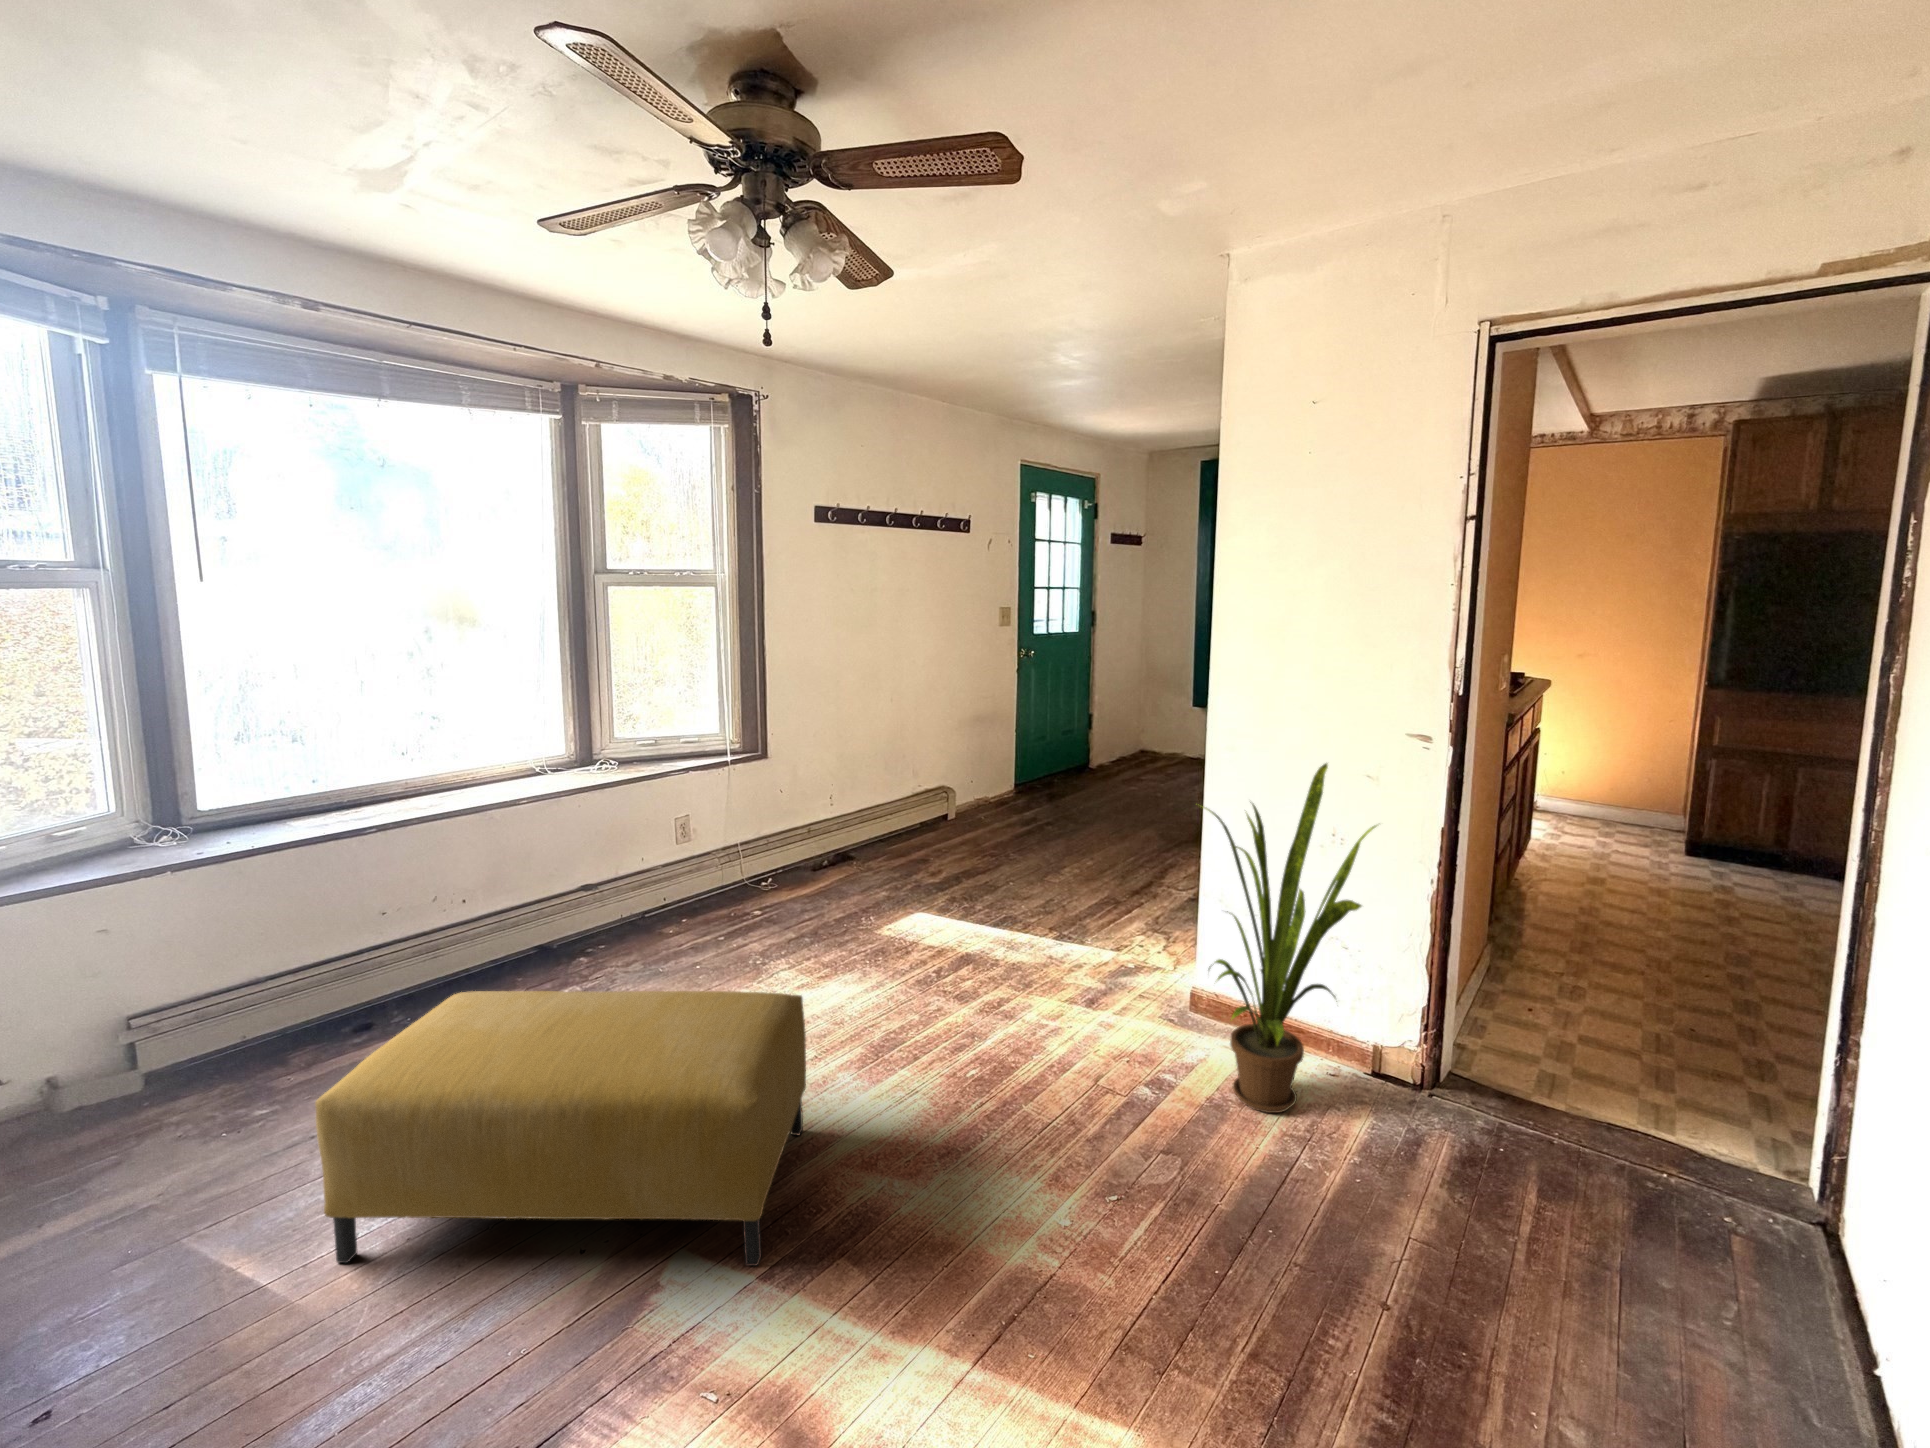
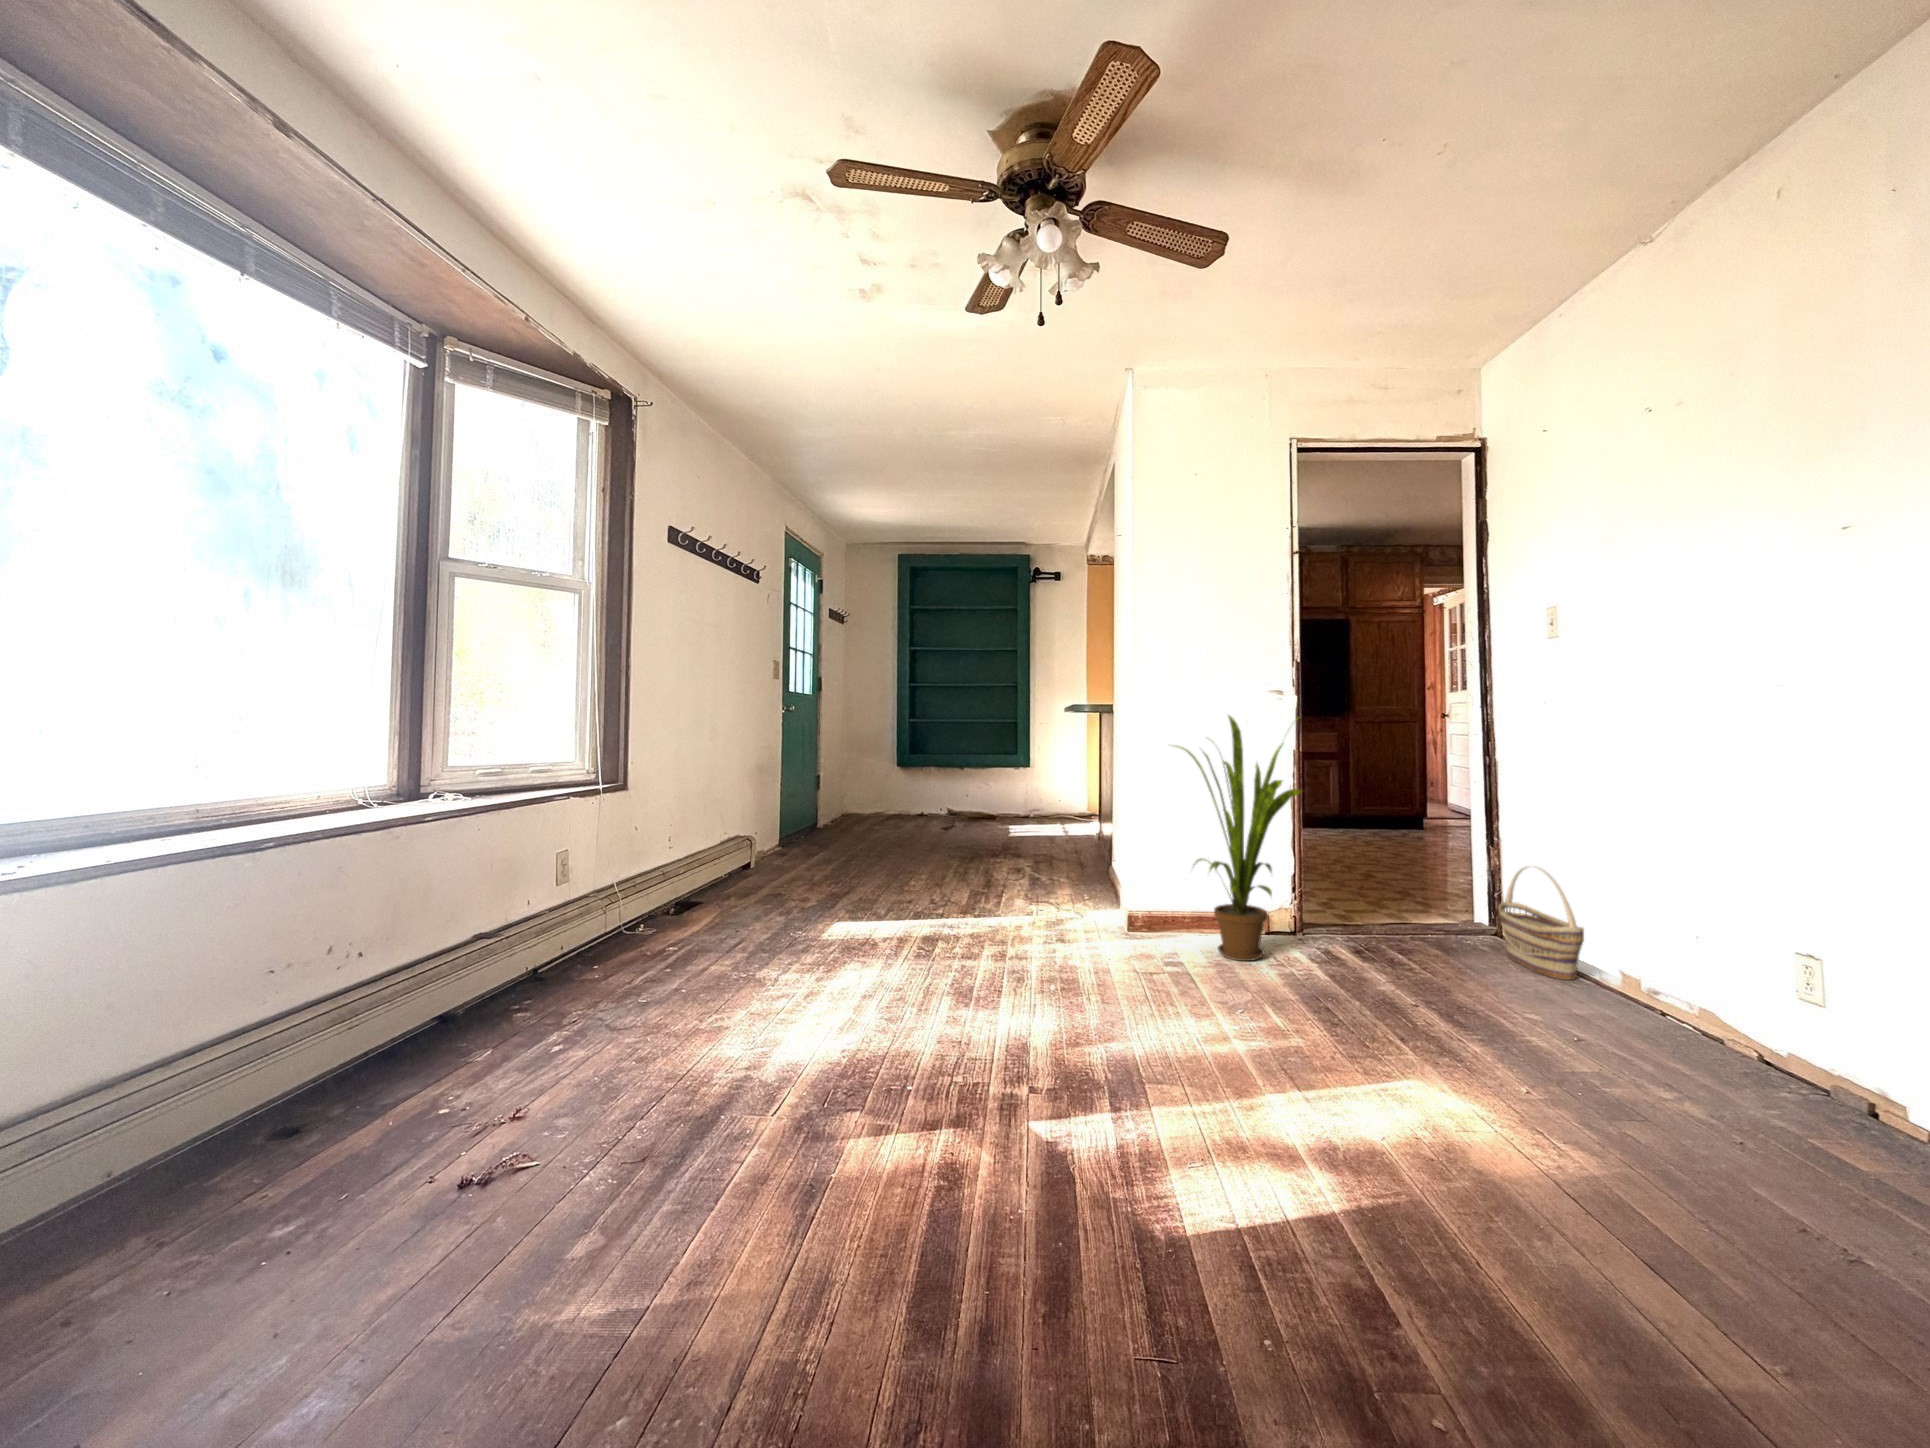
ottoman: present [315,991,806,1266] -> none [596,916,1112,1340]
basket: none [1731,1140,1848,1378] -> present [1499,866,1584,980]

